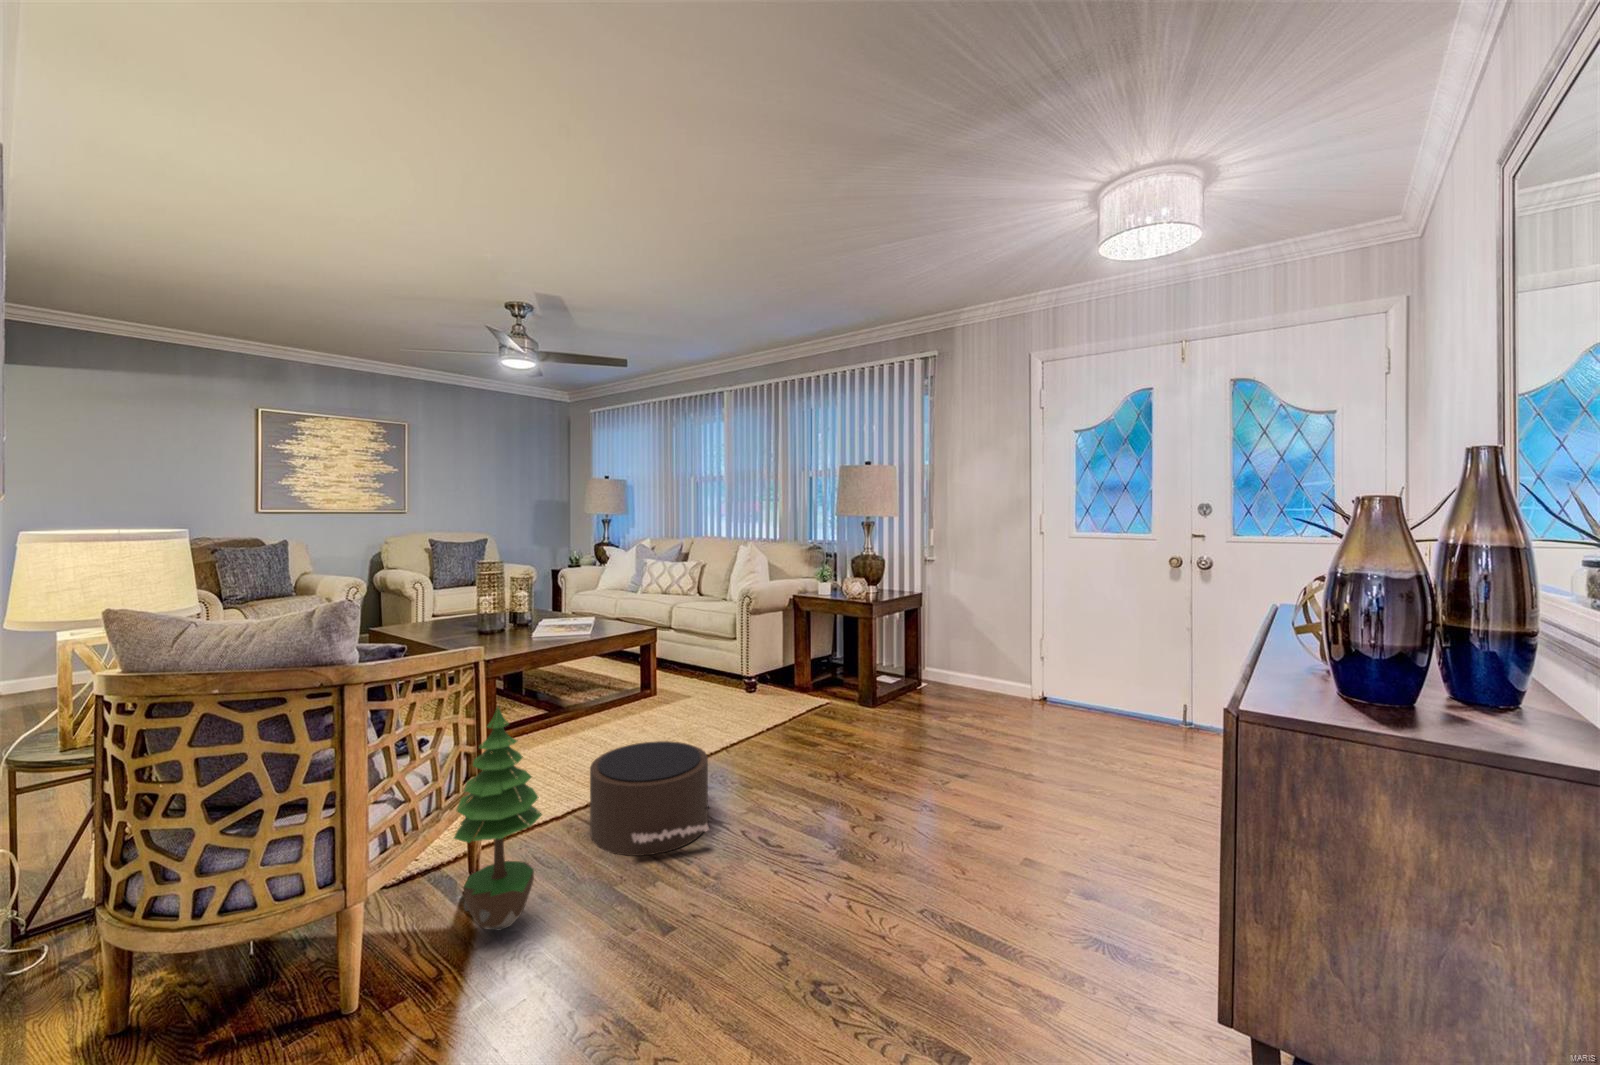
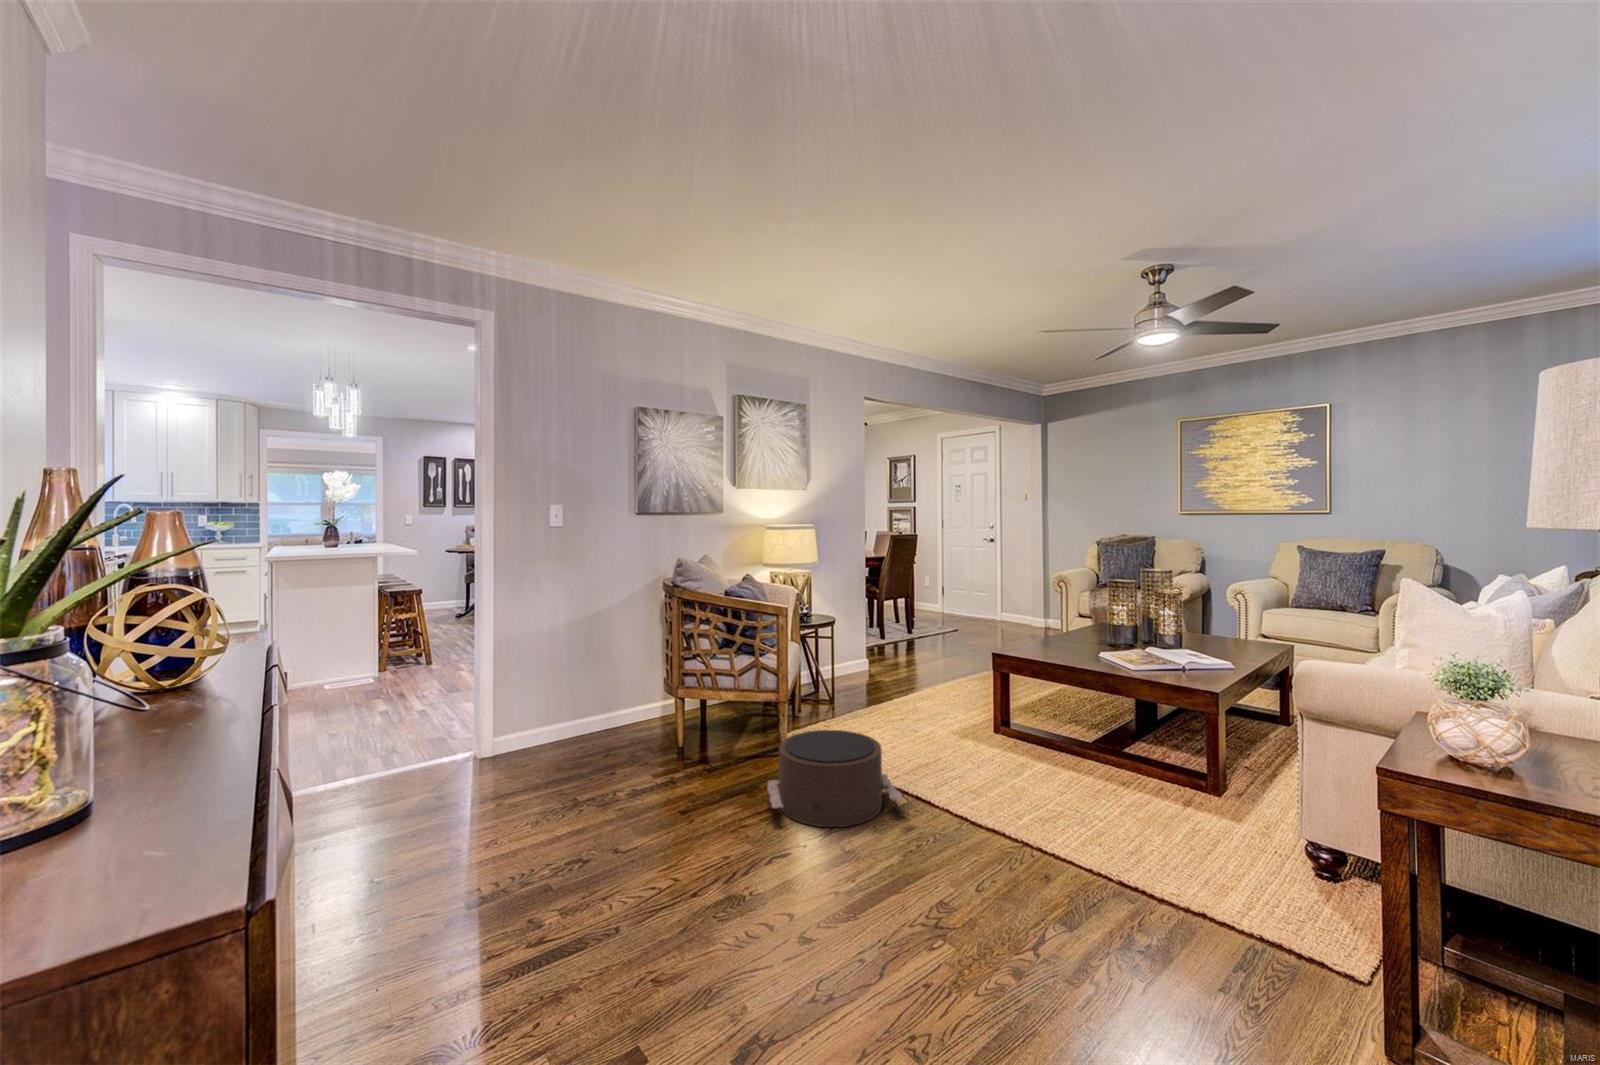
potted tree: present [454,707,542,930] -> none [689,637,737,767]

